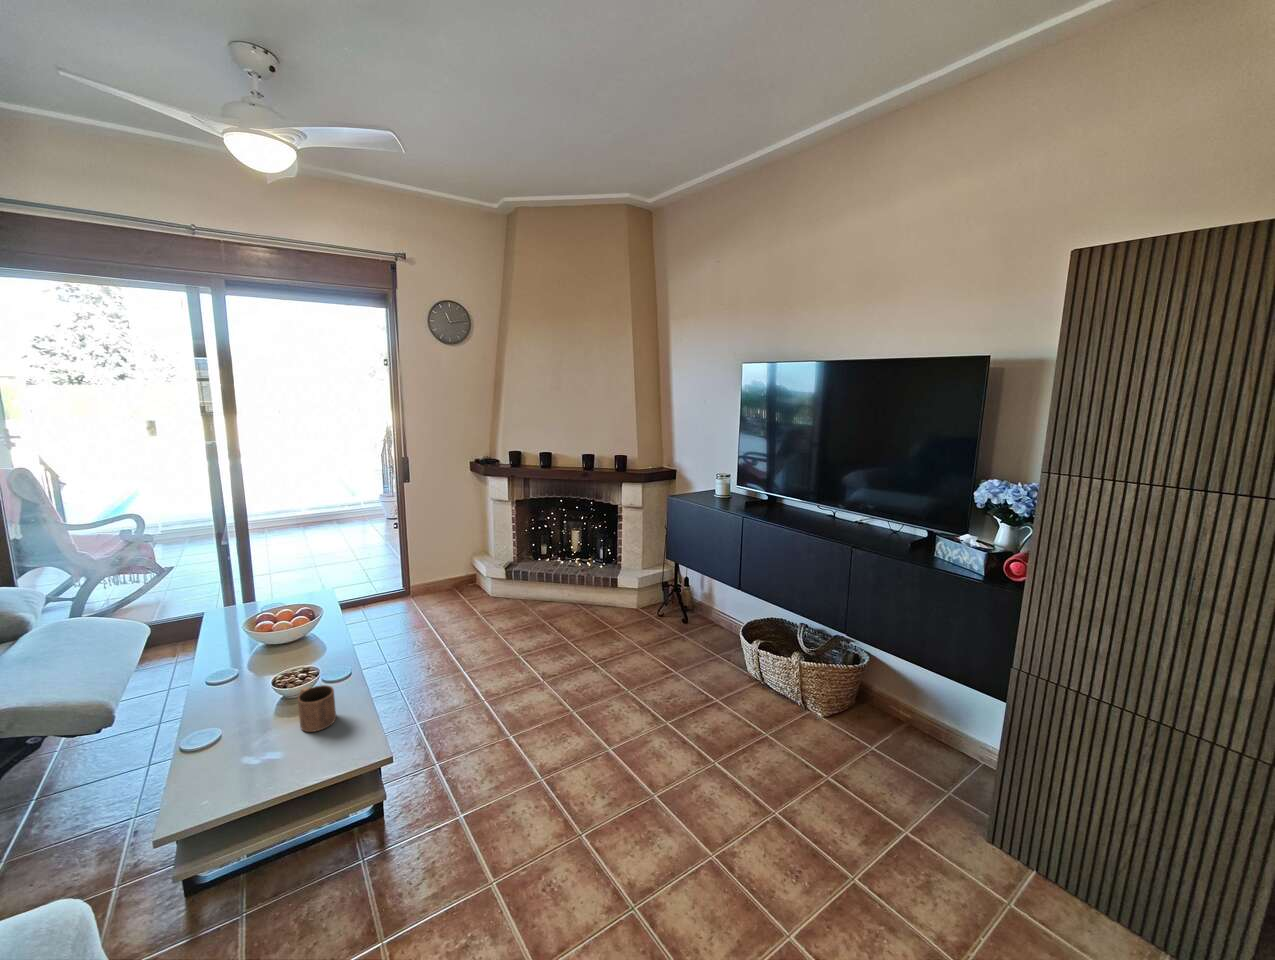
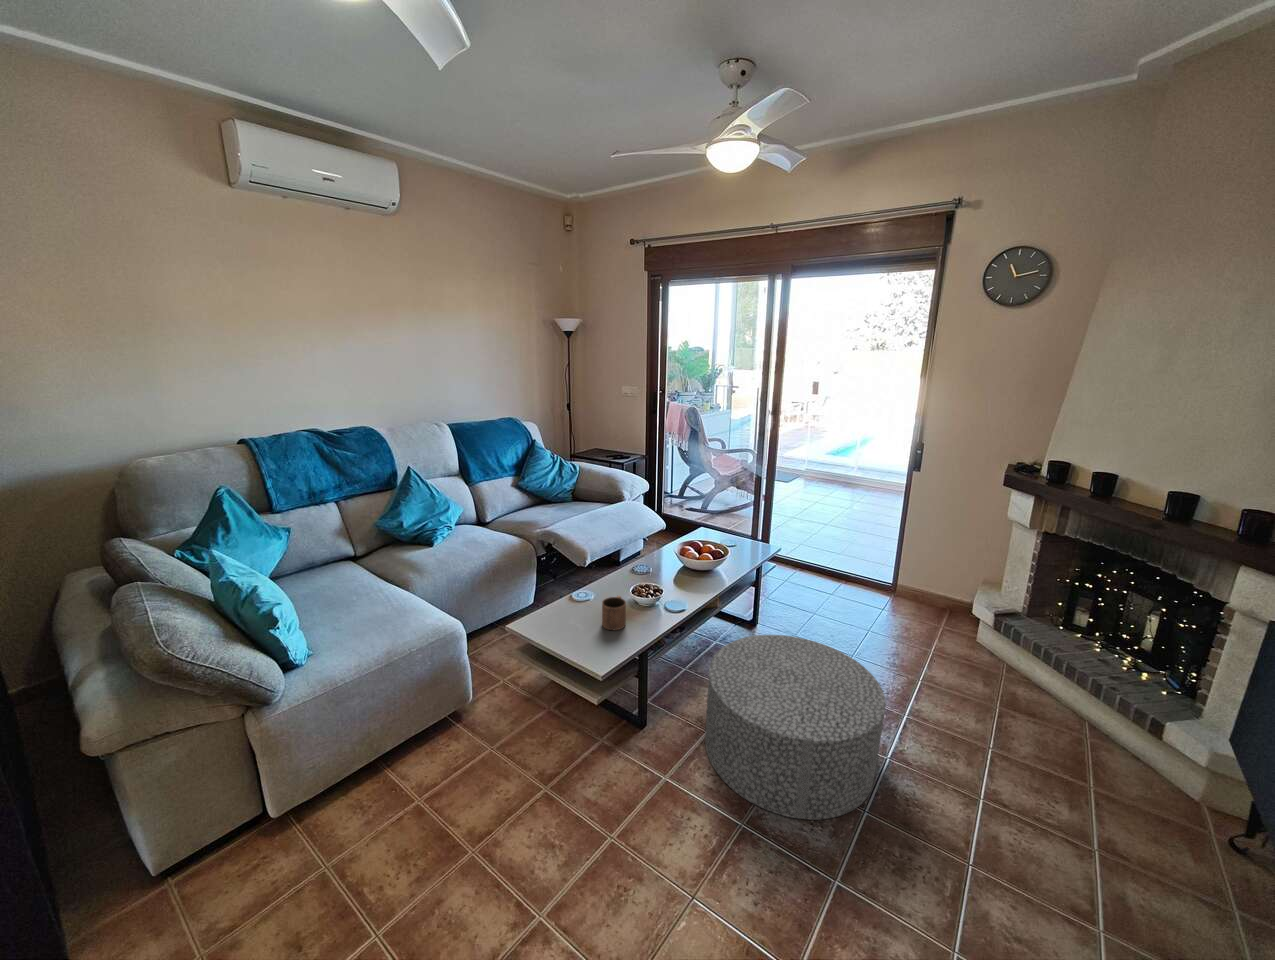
ottoman: none [418,626,572,776] -> present [705,635,886,820]

